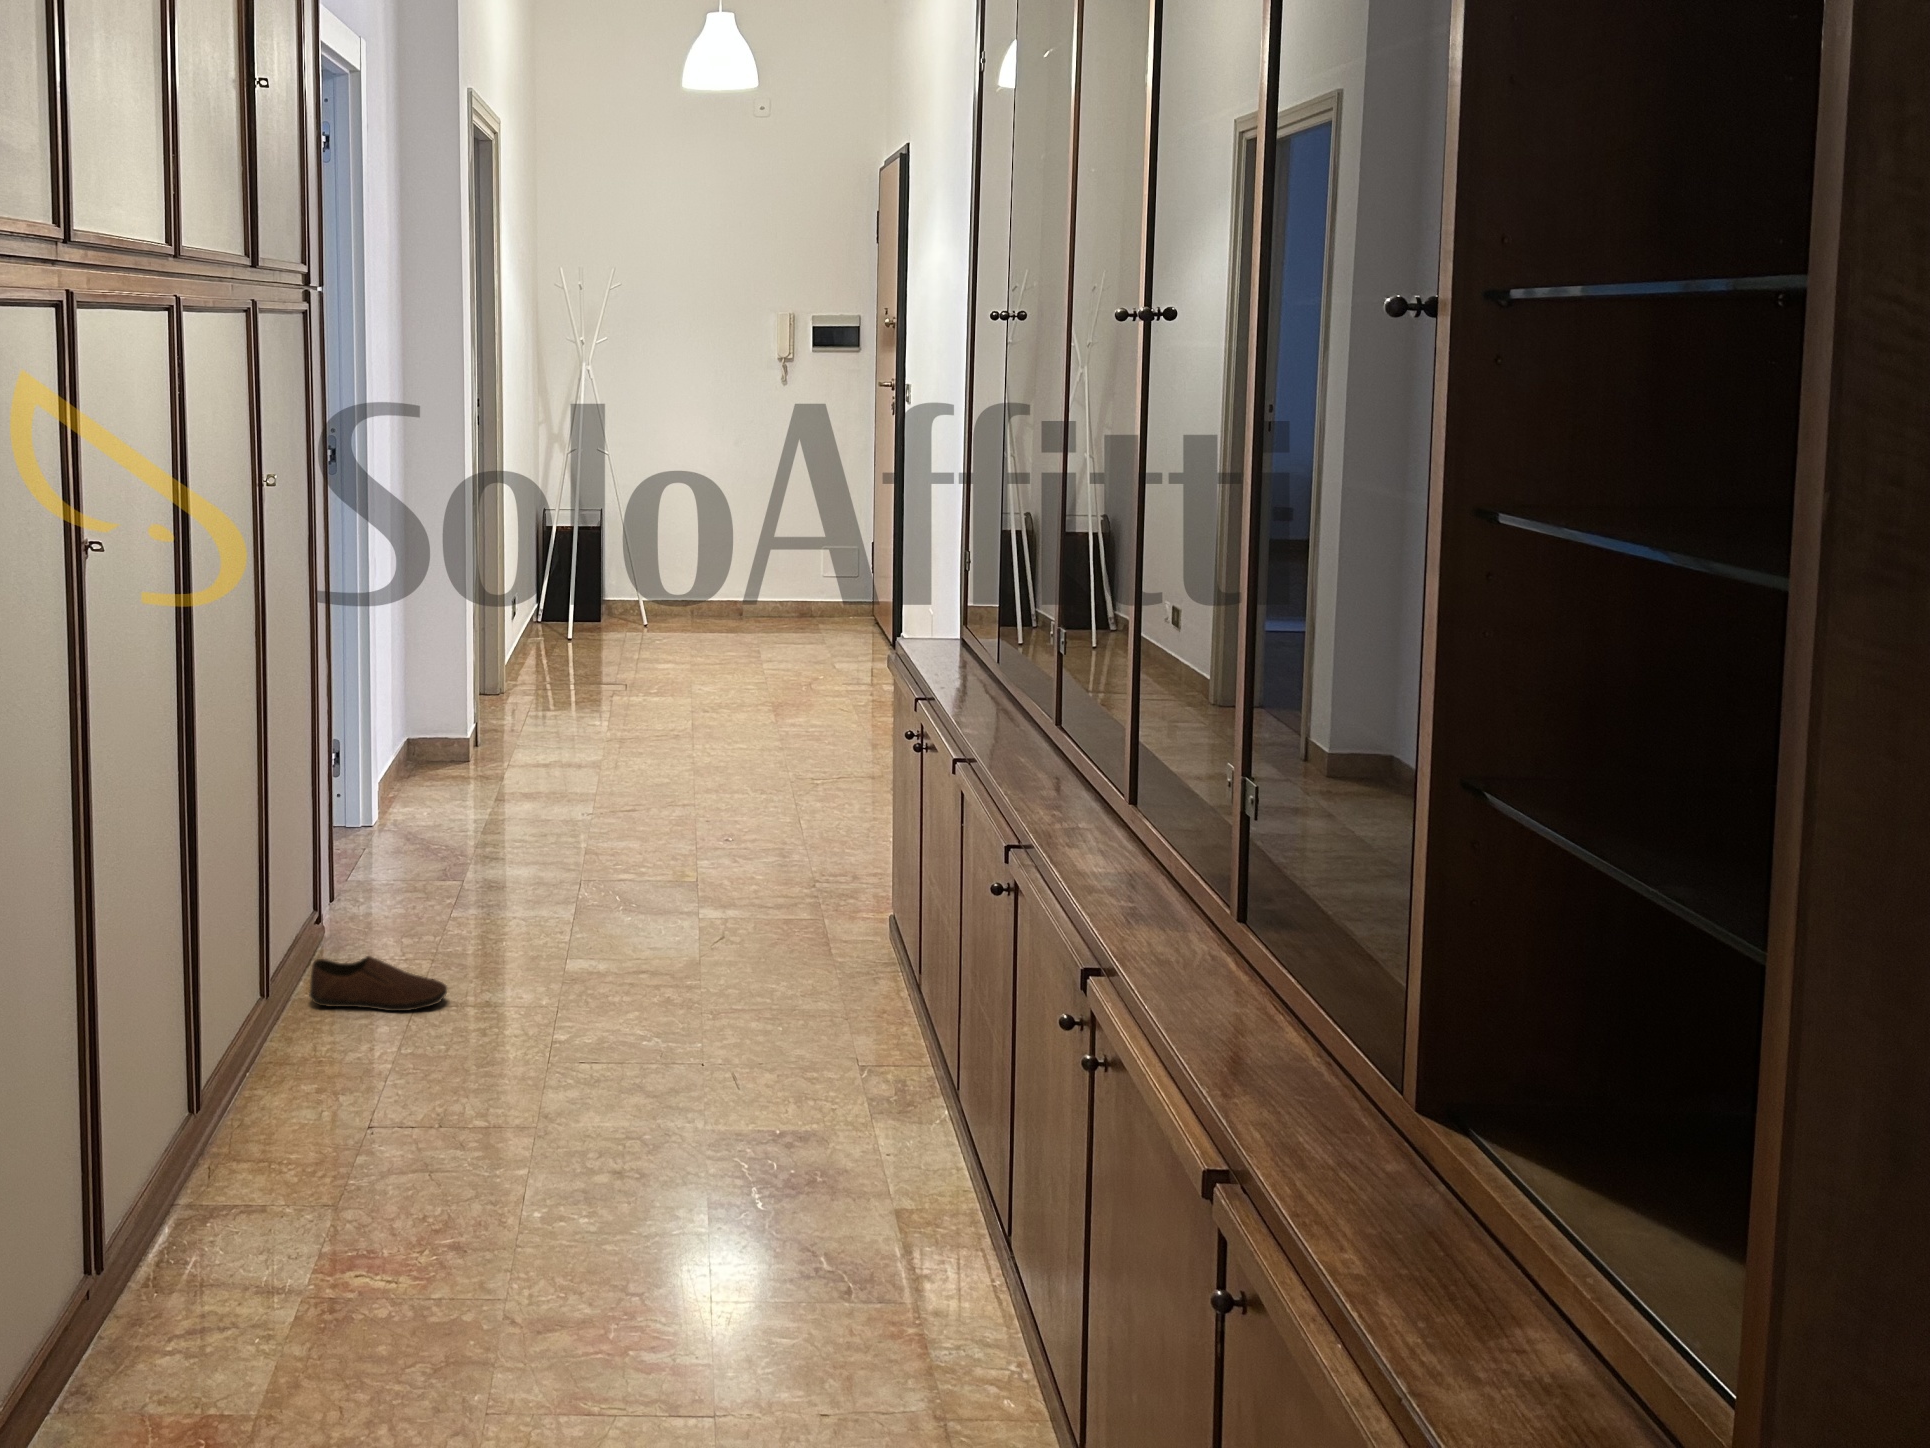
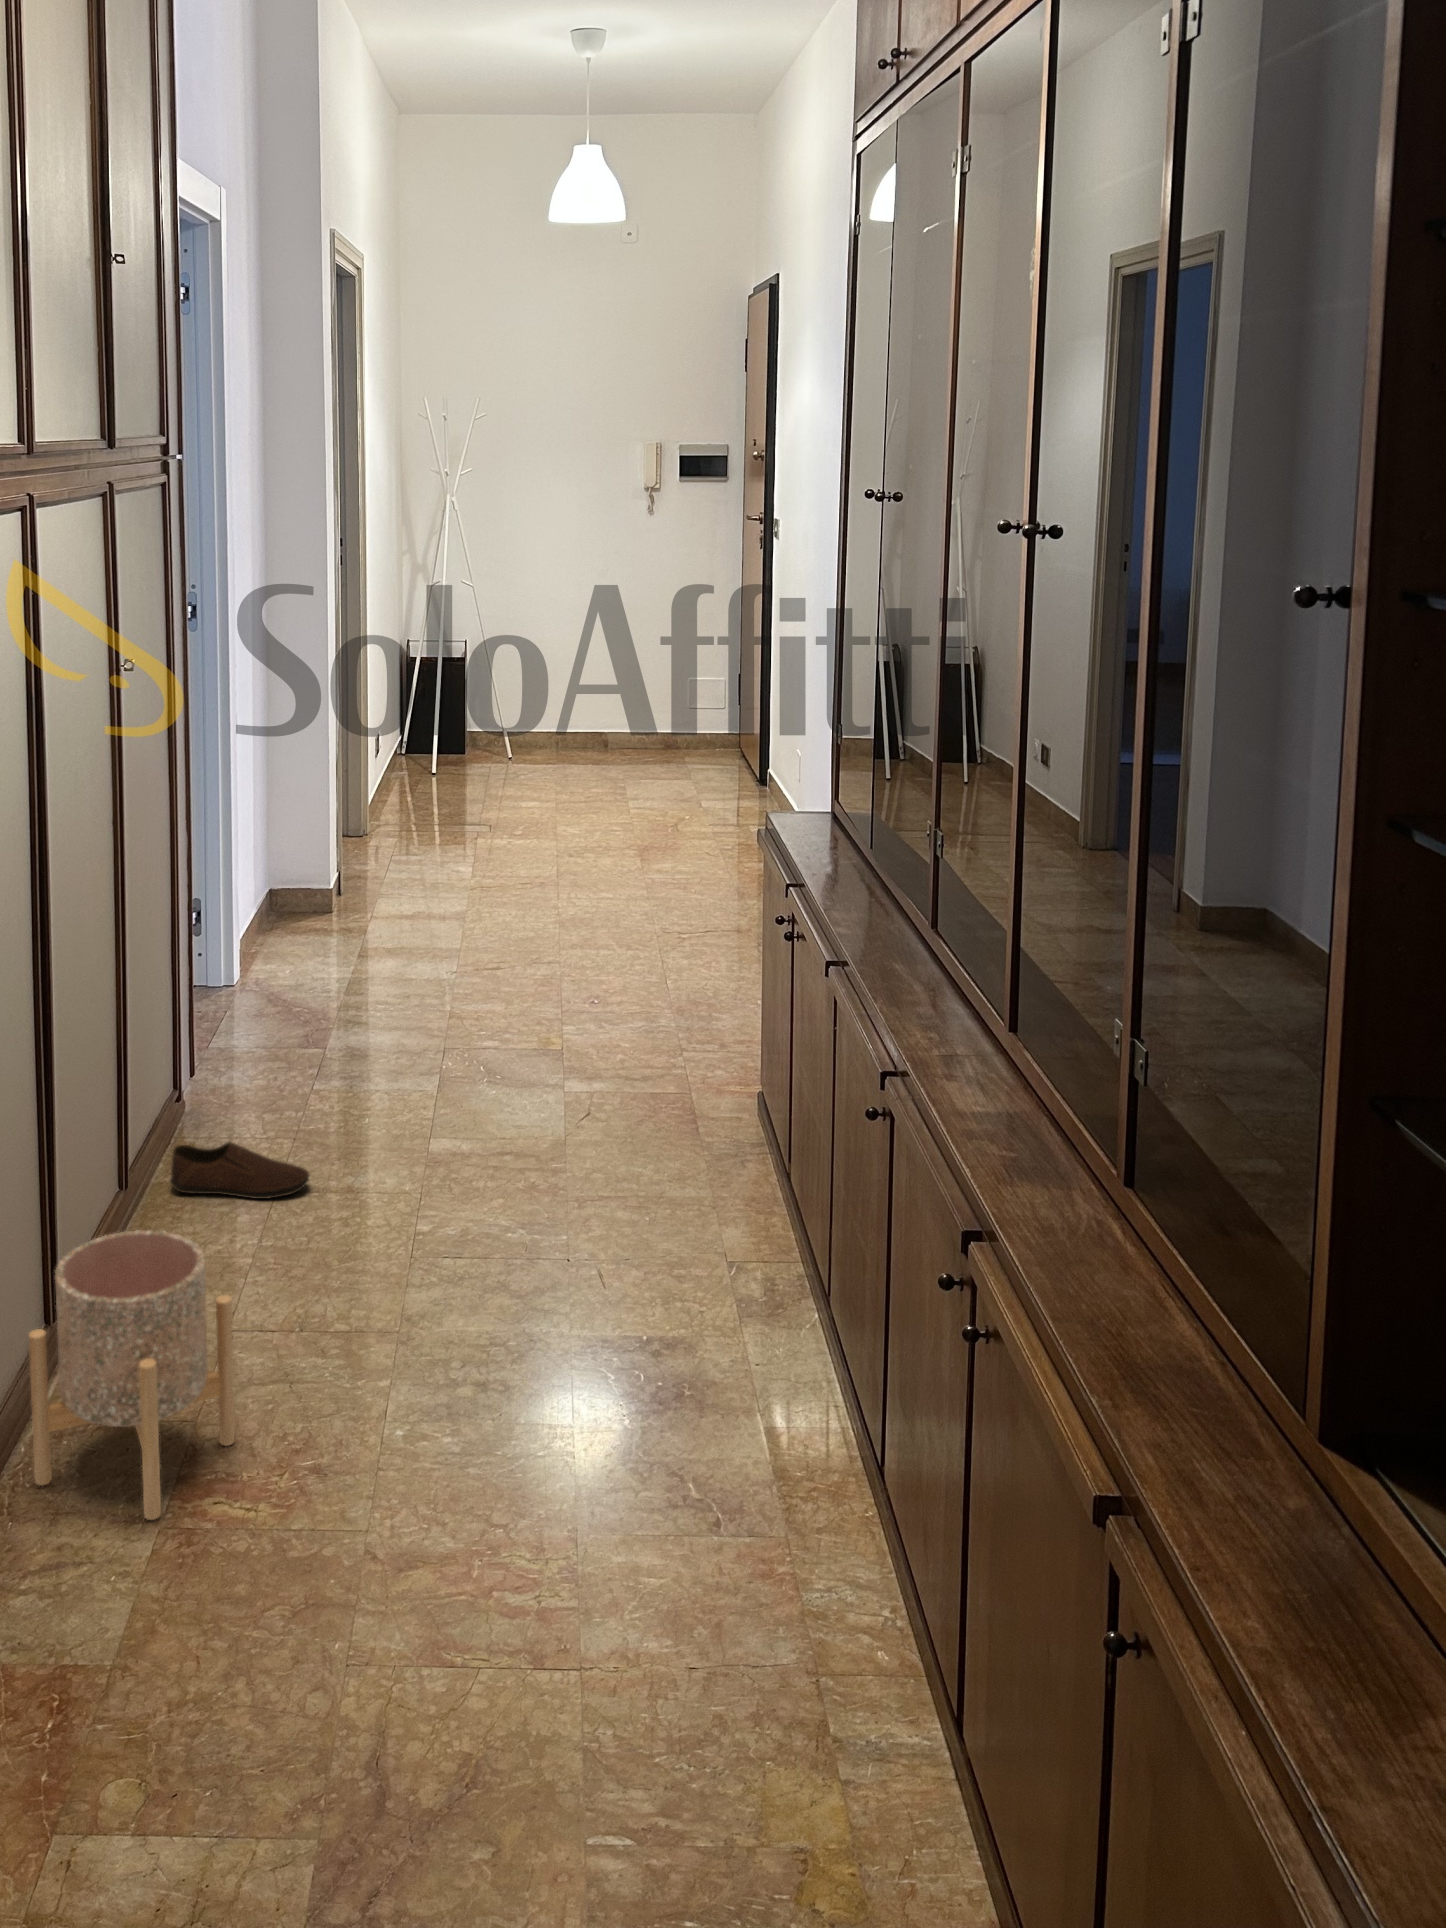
planter: none [169,1016,373,1296] -> present [29,1230,235,1520]

